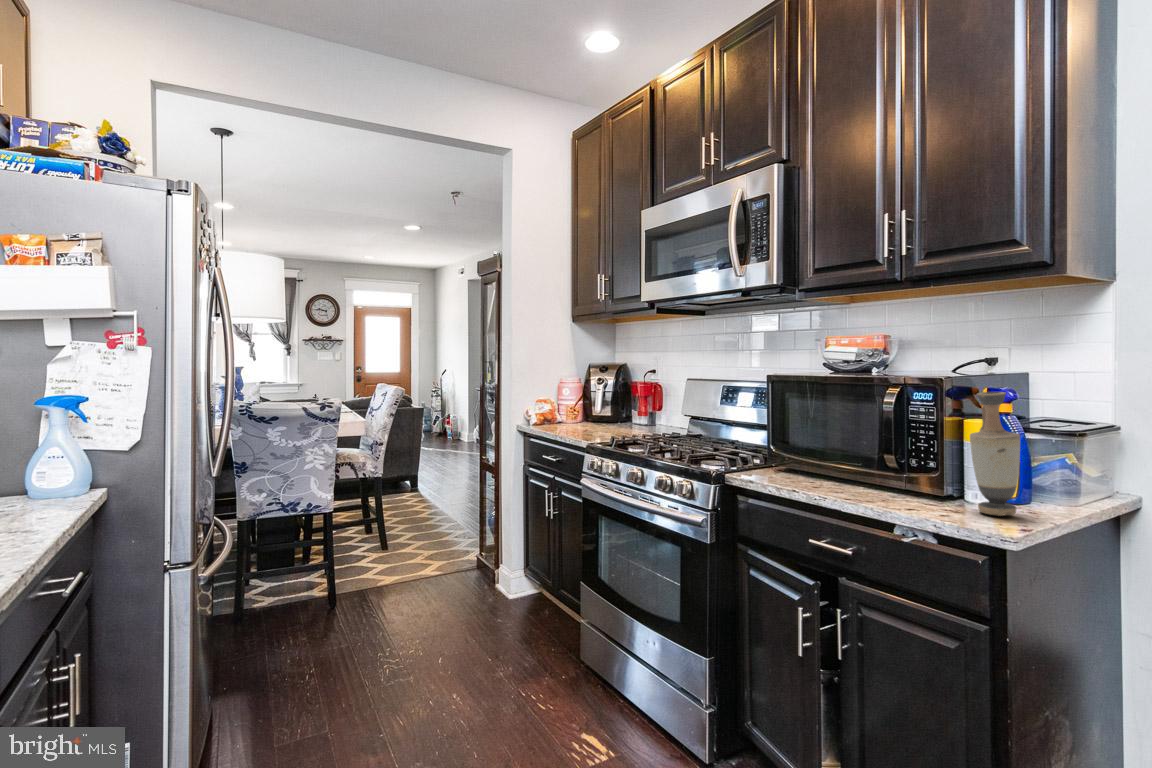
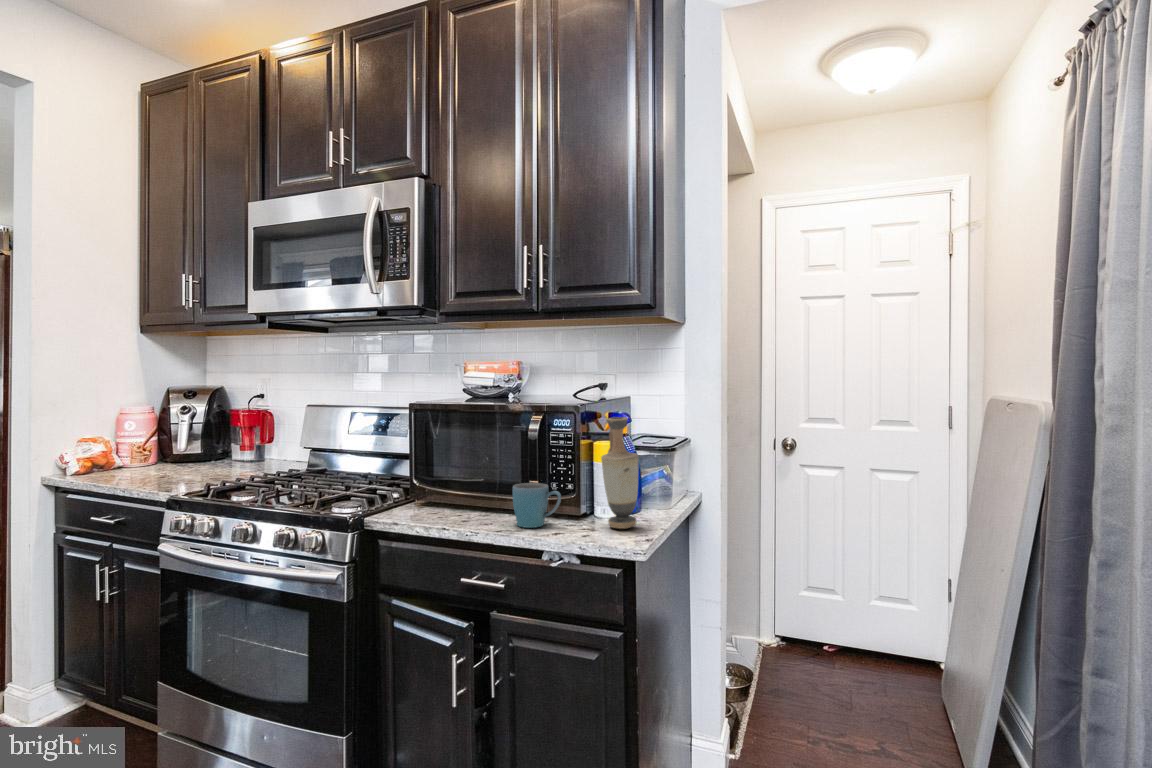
mug: none [864,456,918,501] -> present [513,483,561,528]

